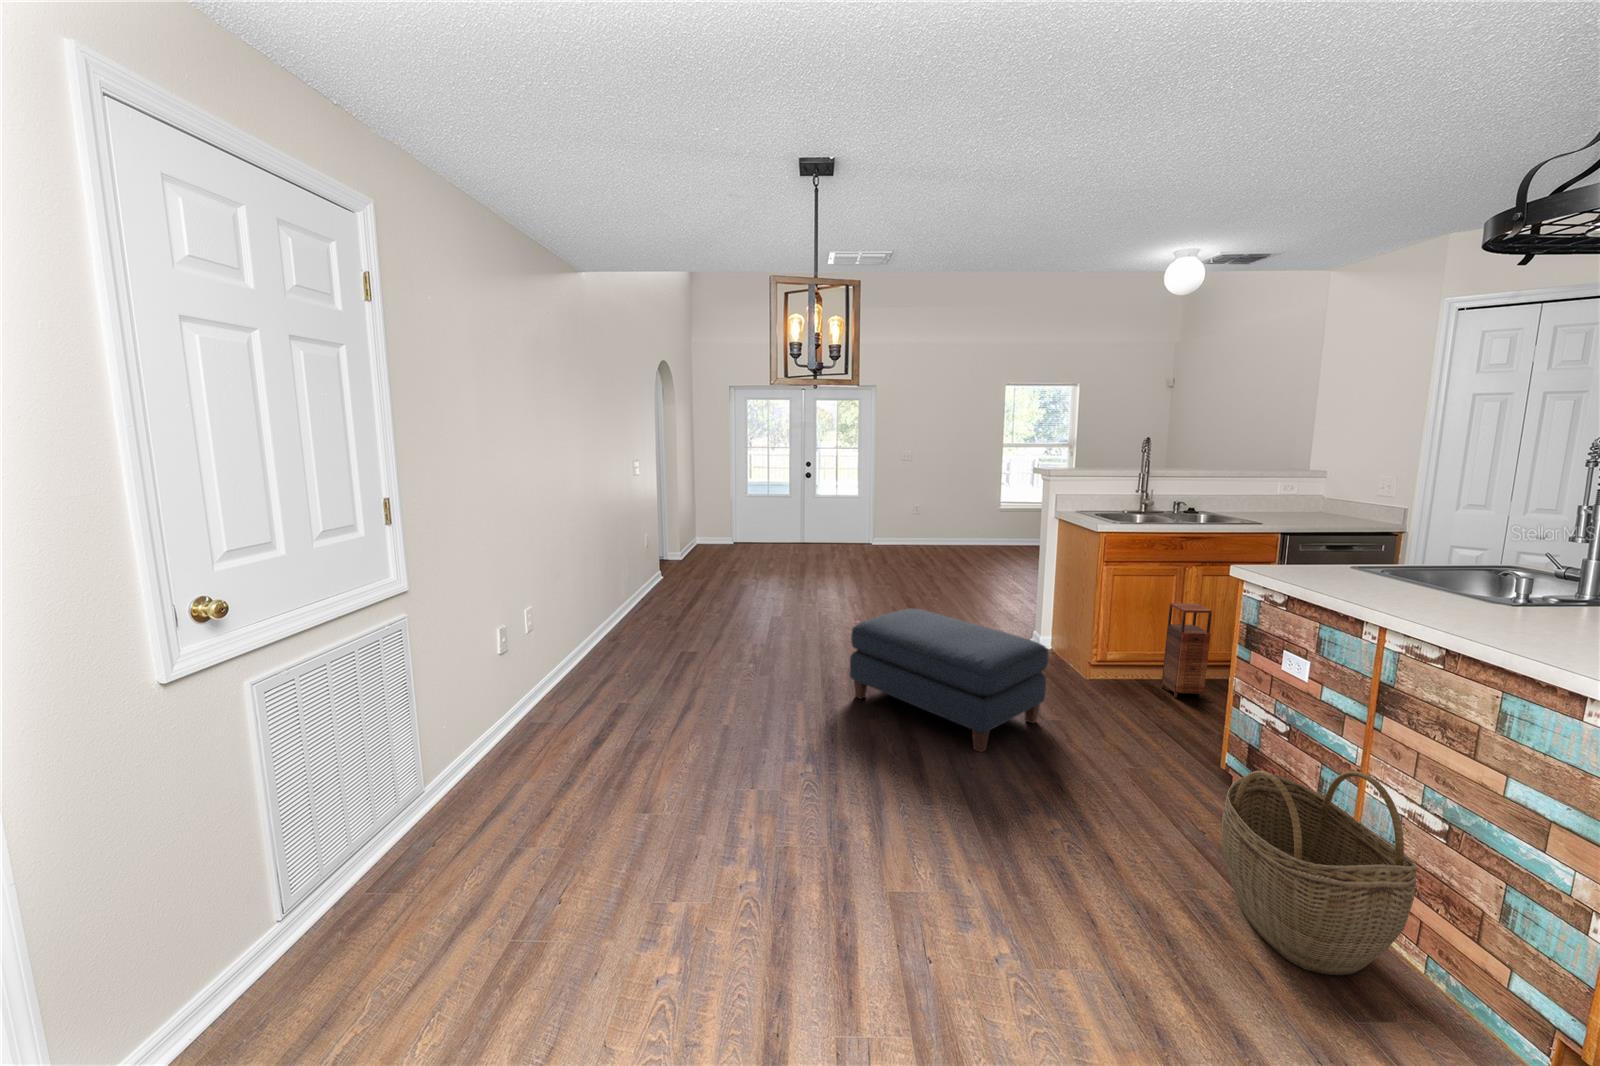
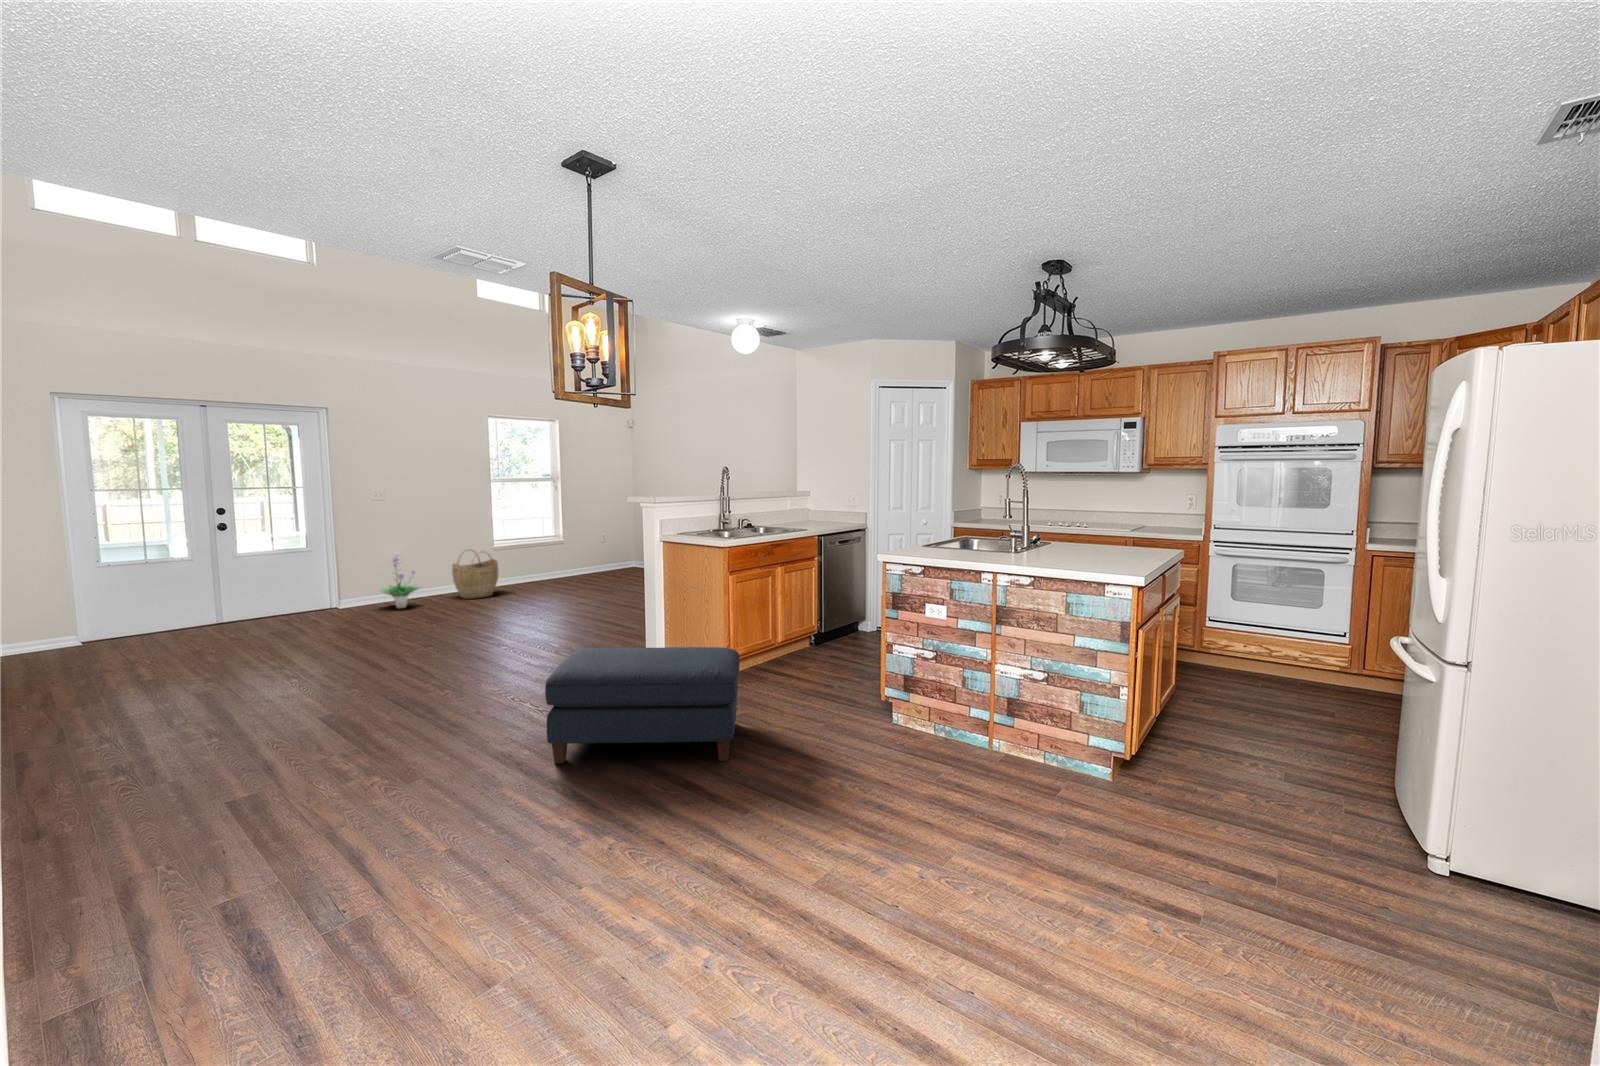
potted plant: none [902,509,934,551] -> present [381,557,419,608]
storage cabinet: present [1161,603,1212,699] -> none [772,596,803,675]
woven basket: present [1222,771,1416,975] -> present [452,551,499,599]

